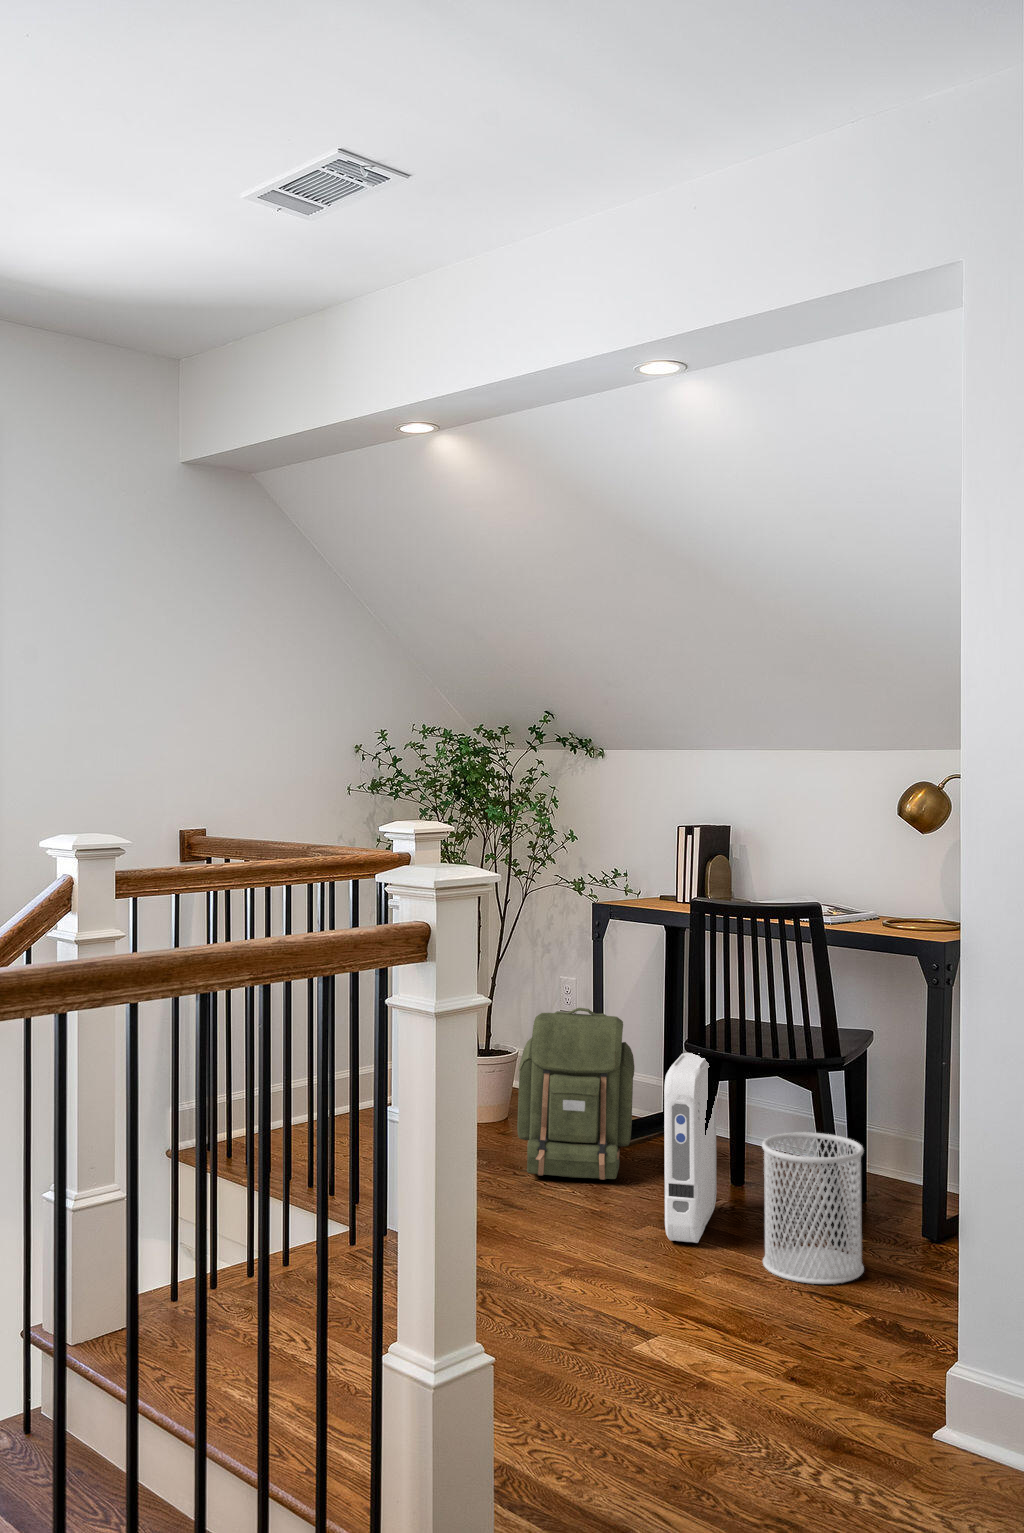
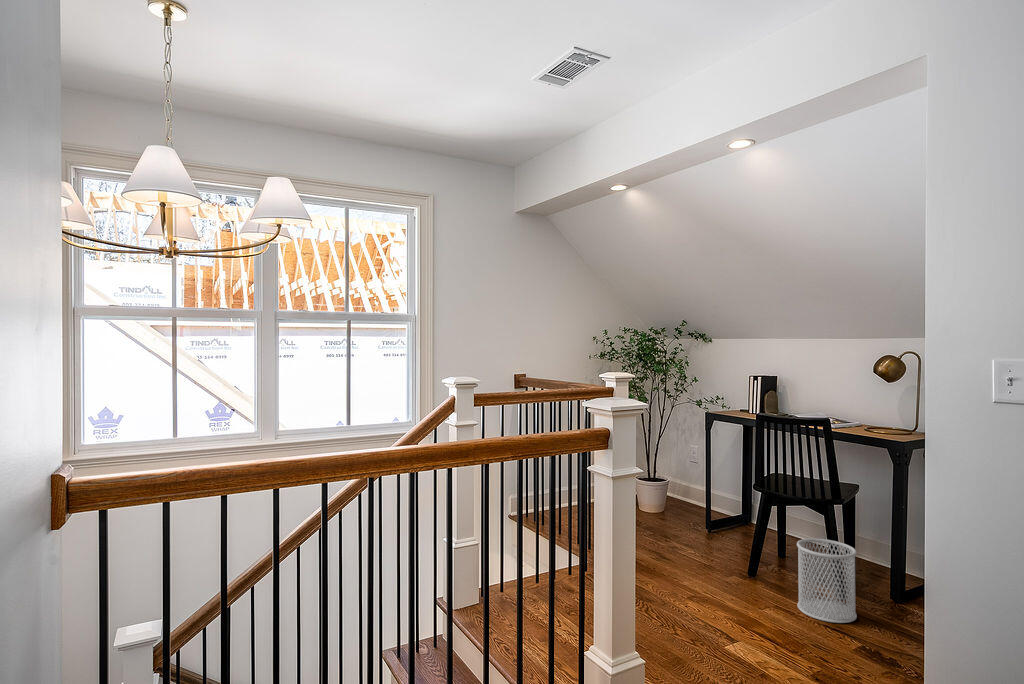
backpack: present [517,1008,635,1180] -> none [667,464,727,550]
air purifier: present [664,1053,716,1243] -> none [743,491,771,590]

